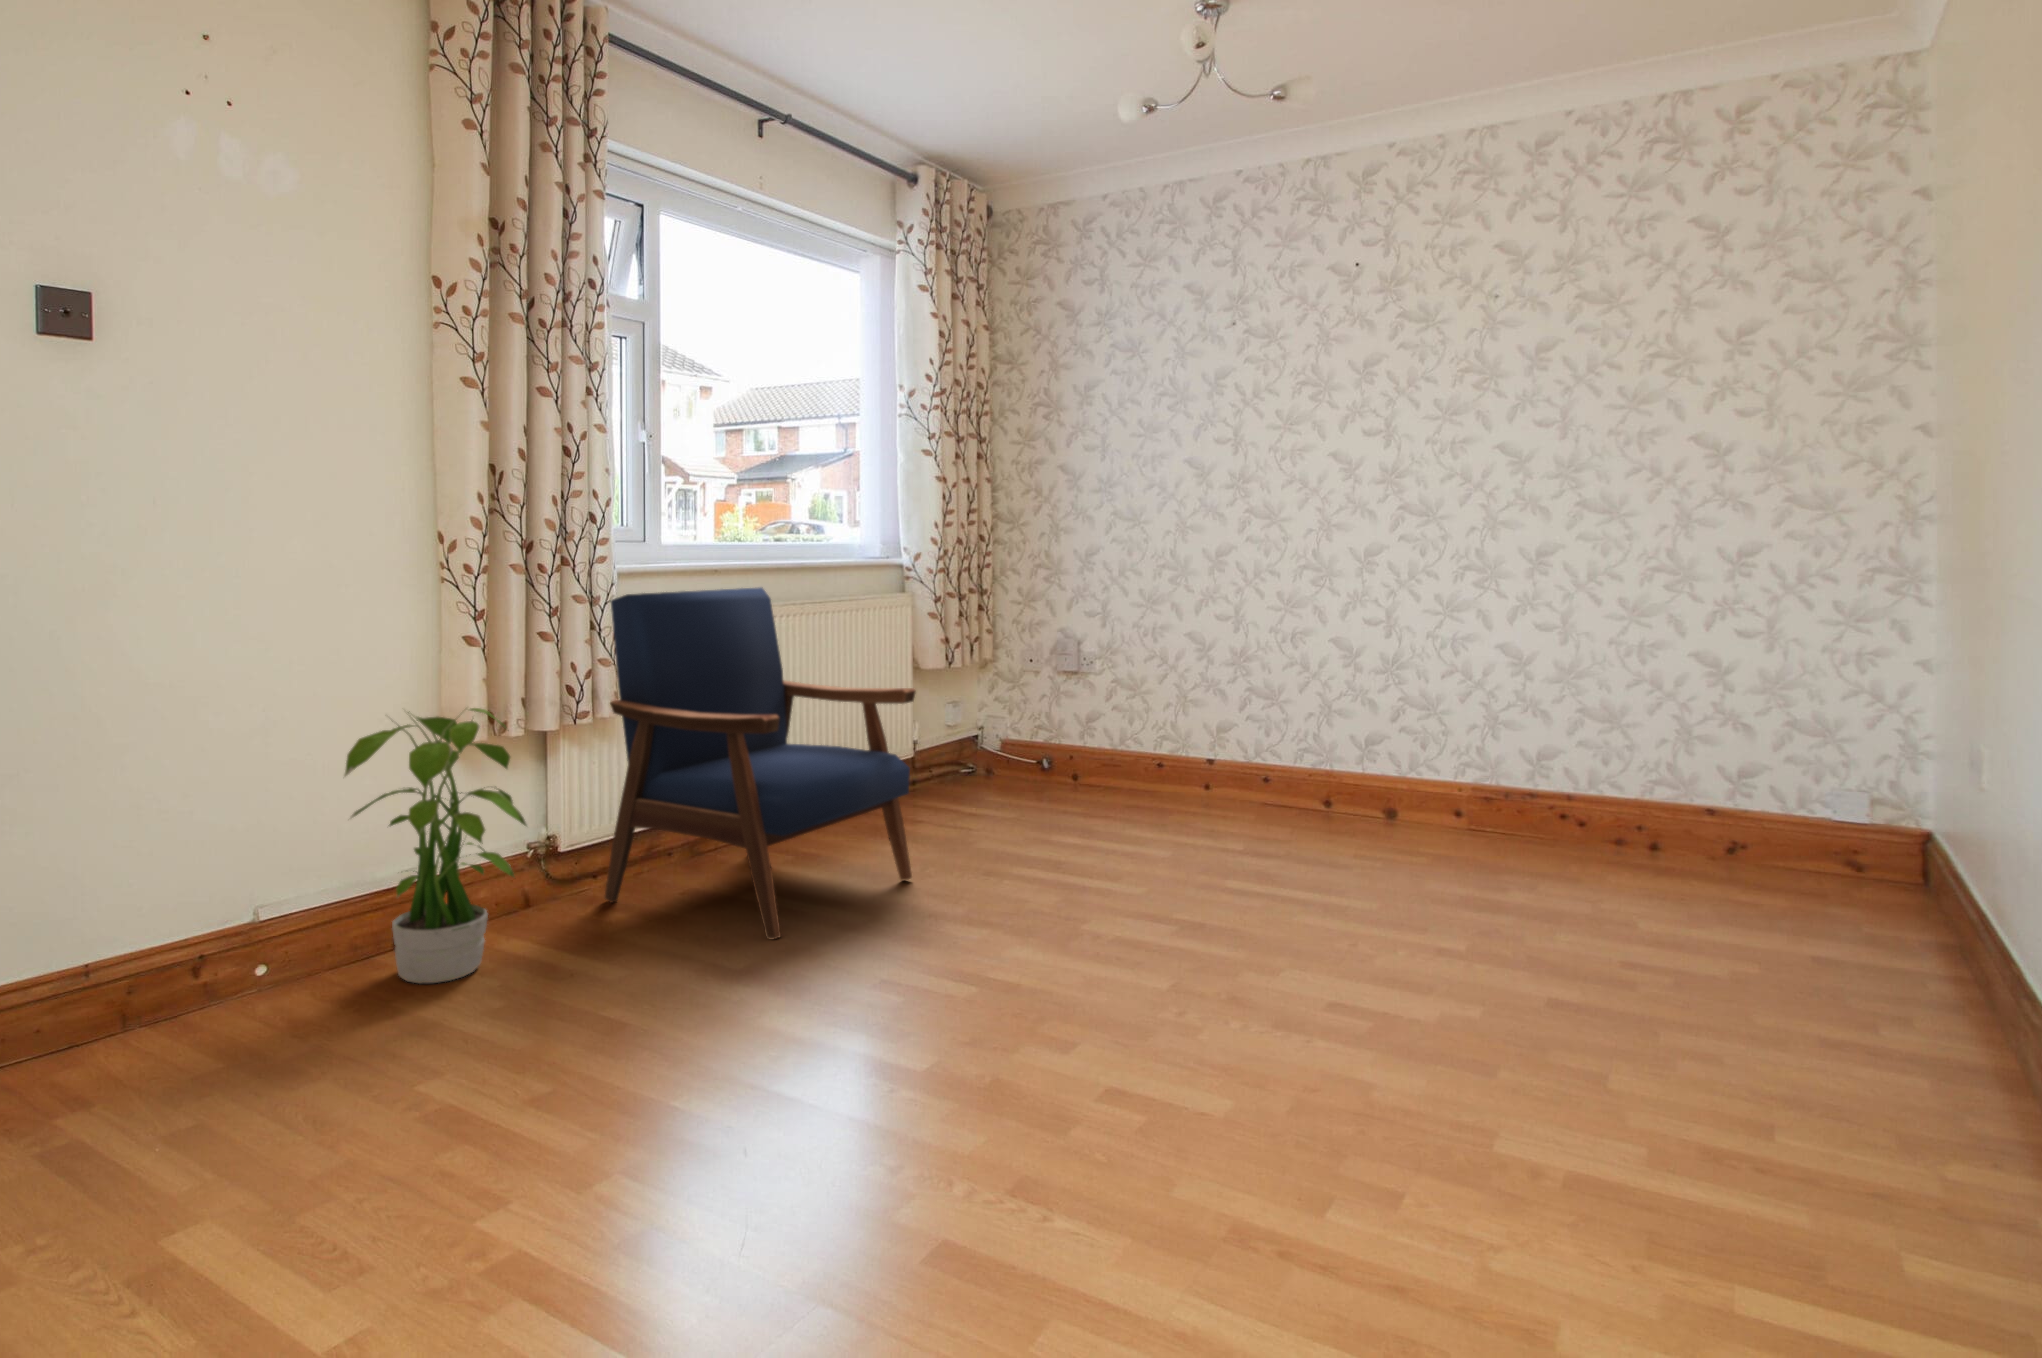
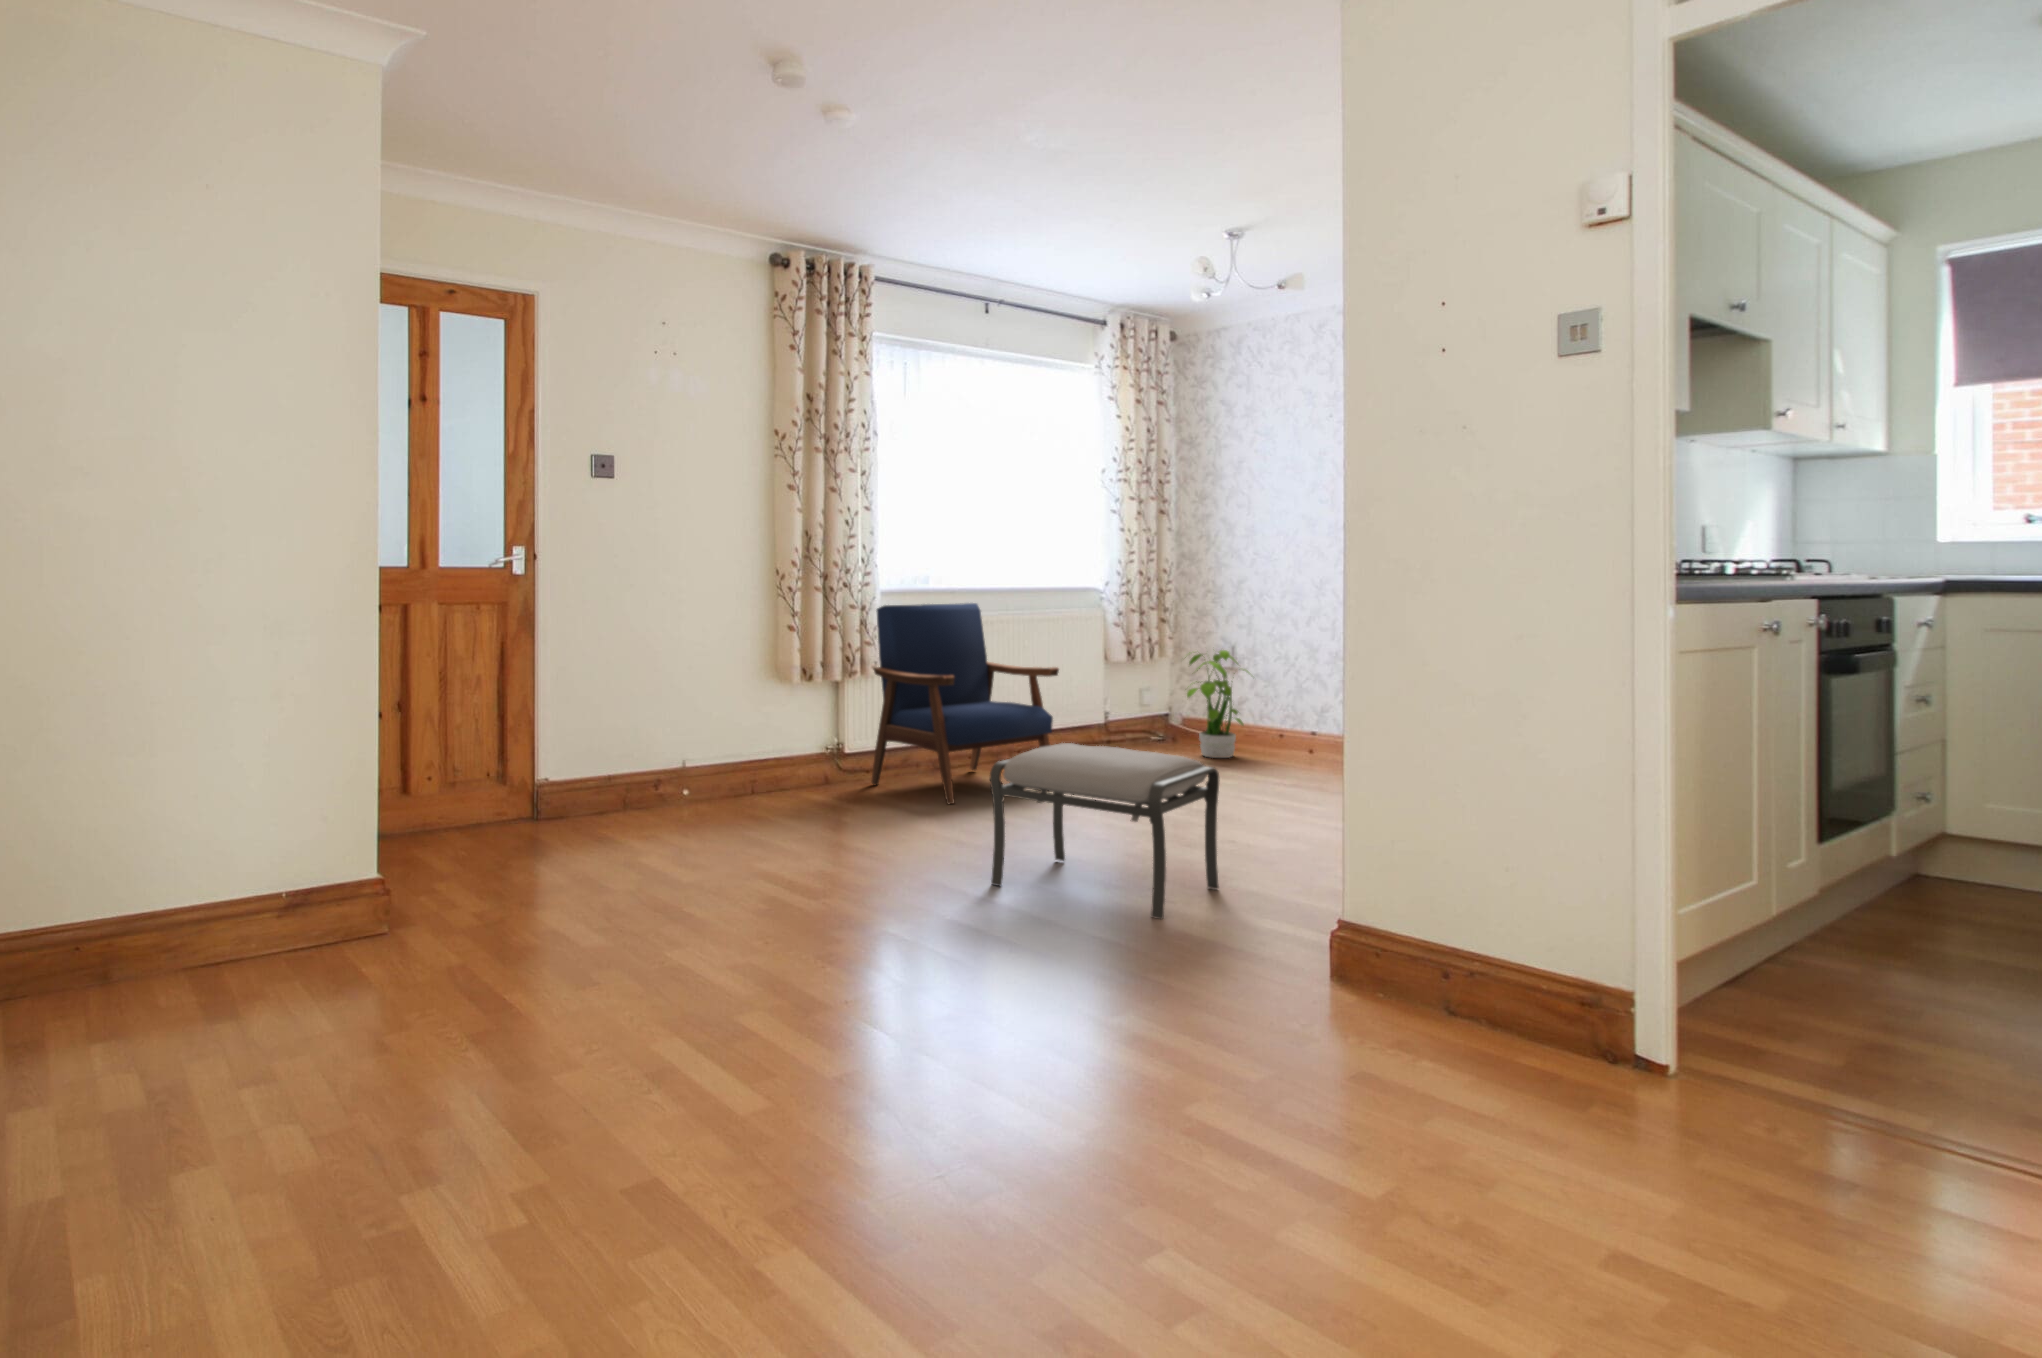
potted plant: present [344,708,526,983] -> present [1185,650,1249,758]
ottoman: none [1043,863,1500,1282] -> present [990,743,1220,919]

